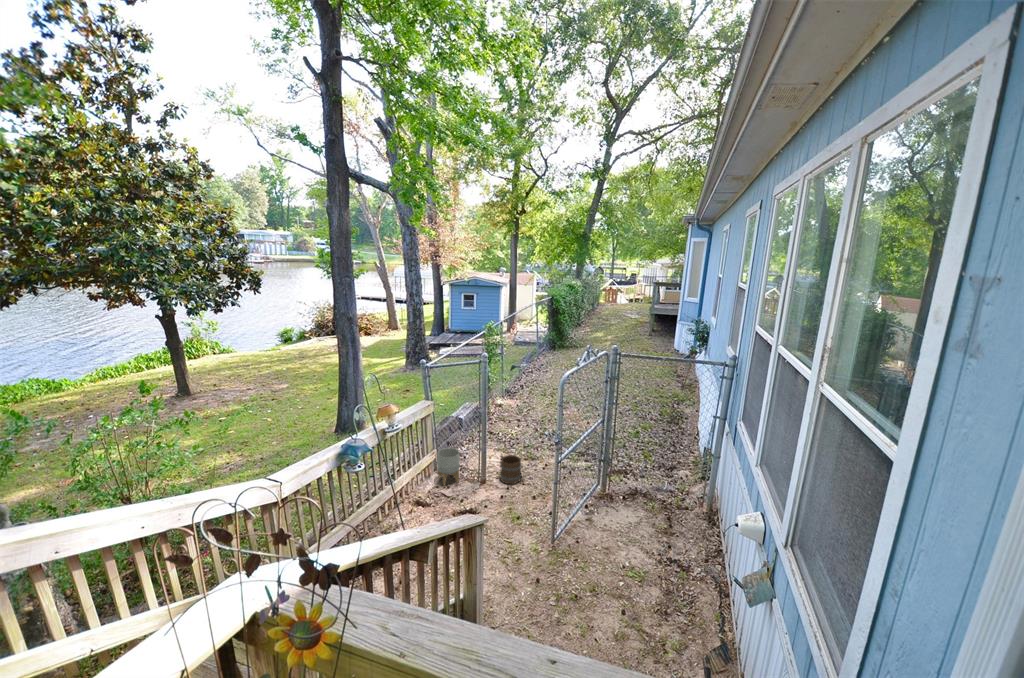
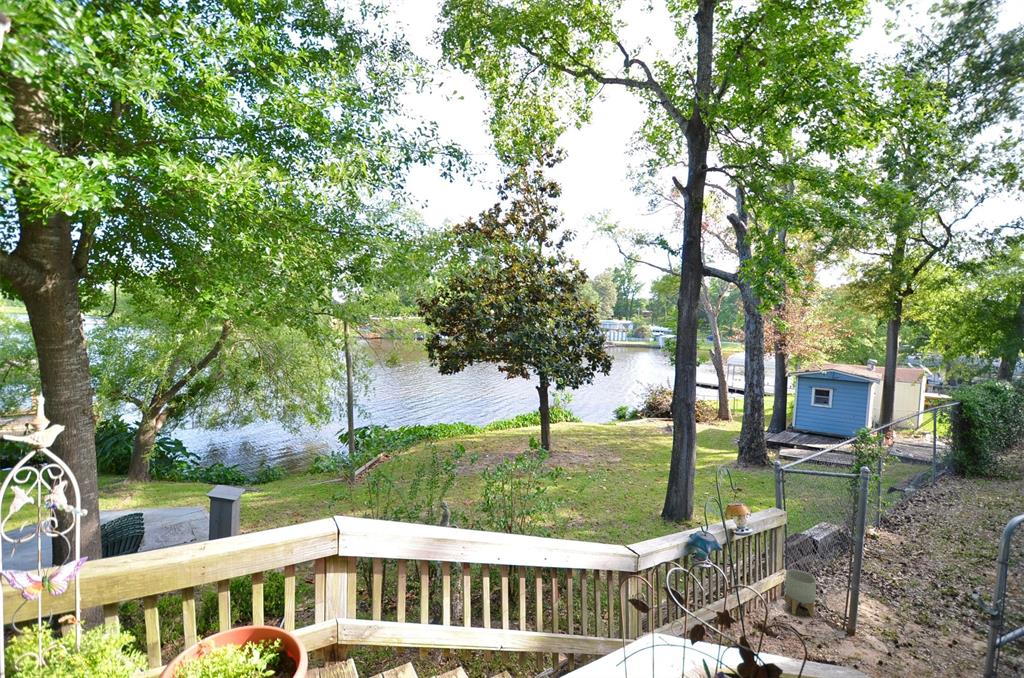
bucket: present [500,449,522,484] -> none [876,599,915,652]

